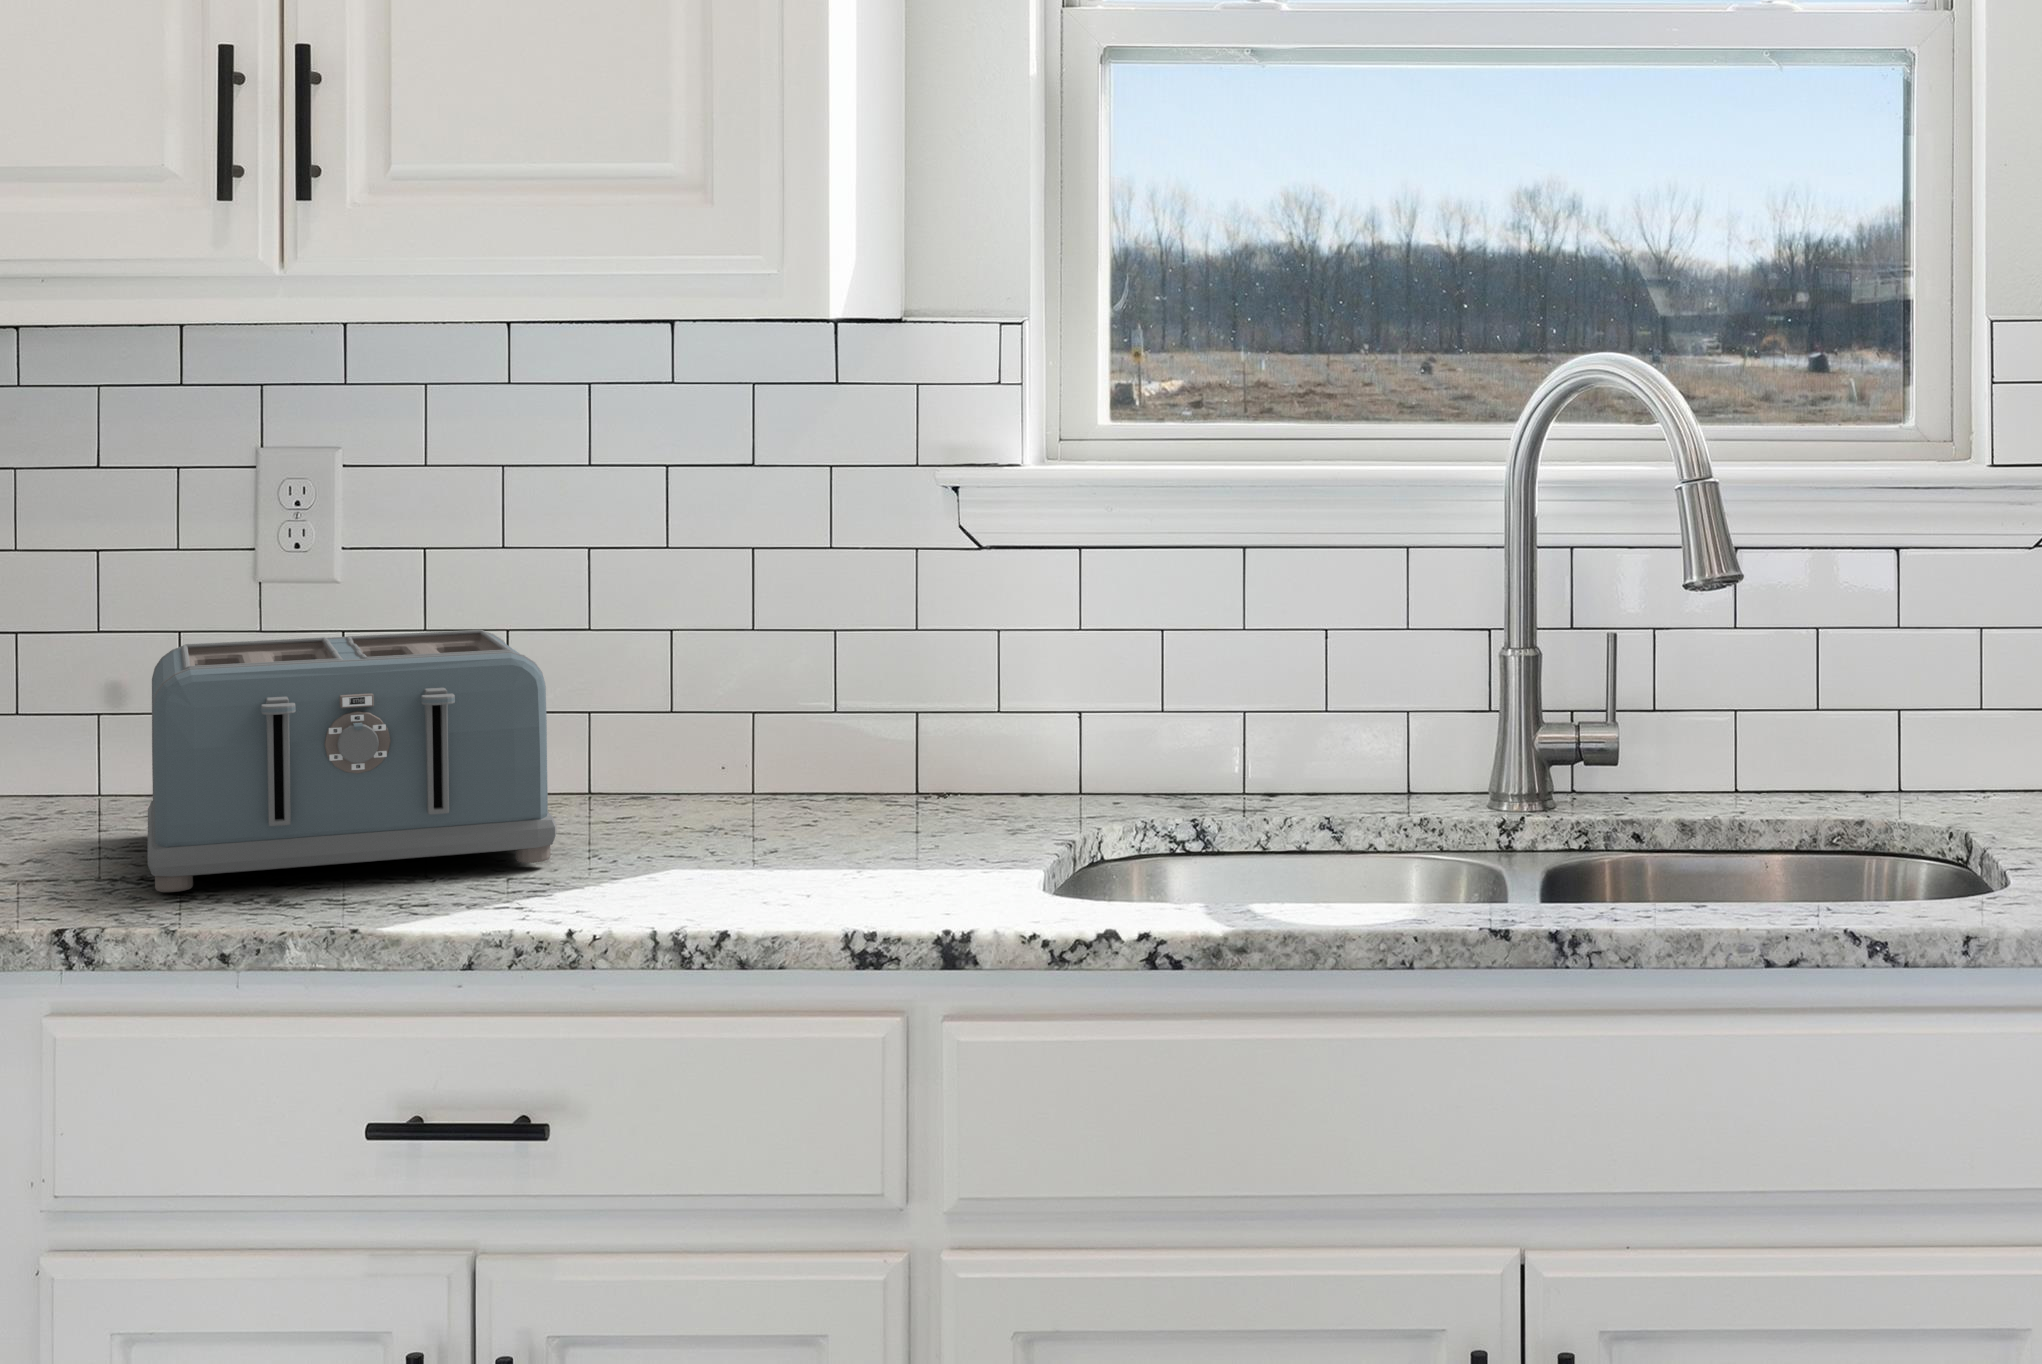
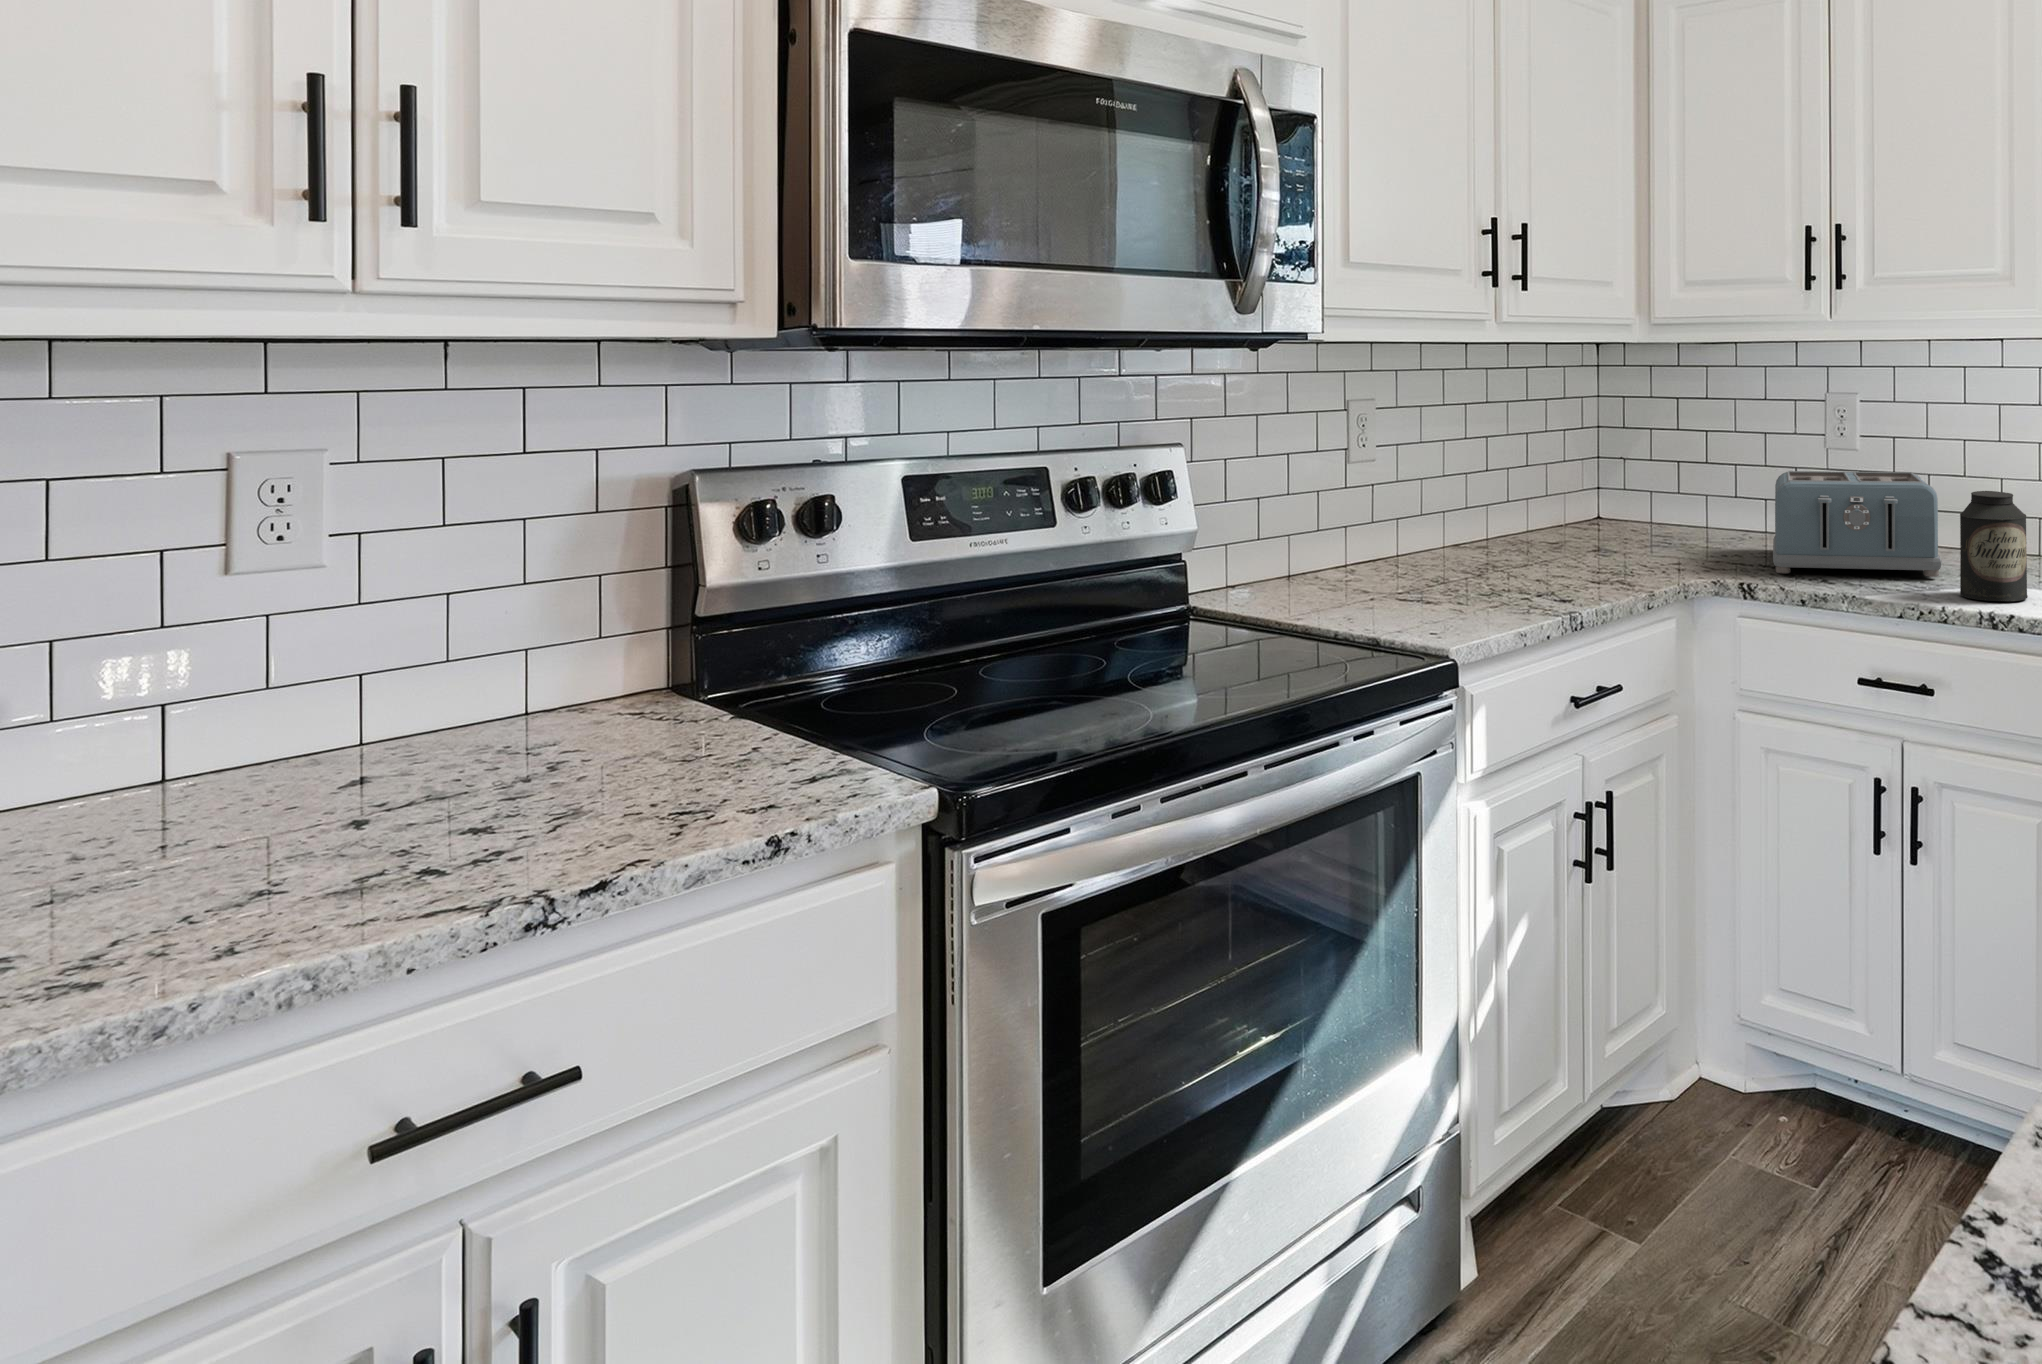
canister: none [599,661,747,905] -> present [1960,491,2027,601]

